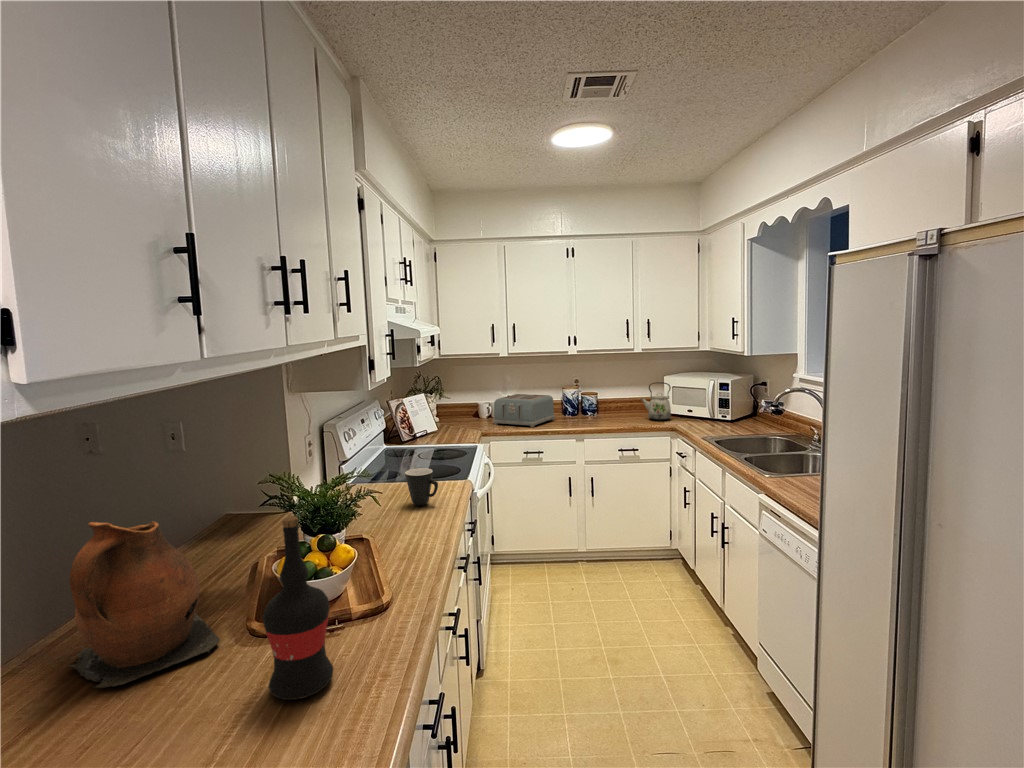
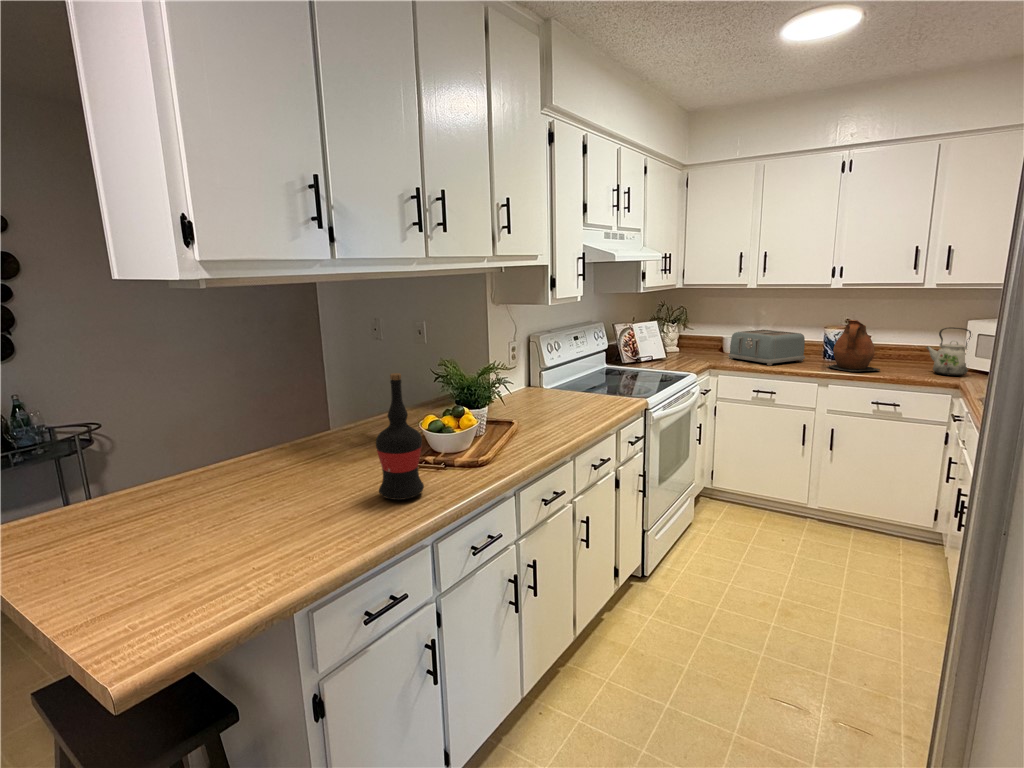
mug: present [405,468,438,506] -> none [576,378,603,411]
ceramic pitcher: present [69,521,220,688] -> present [829,320,880,371]

